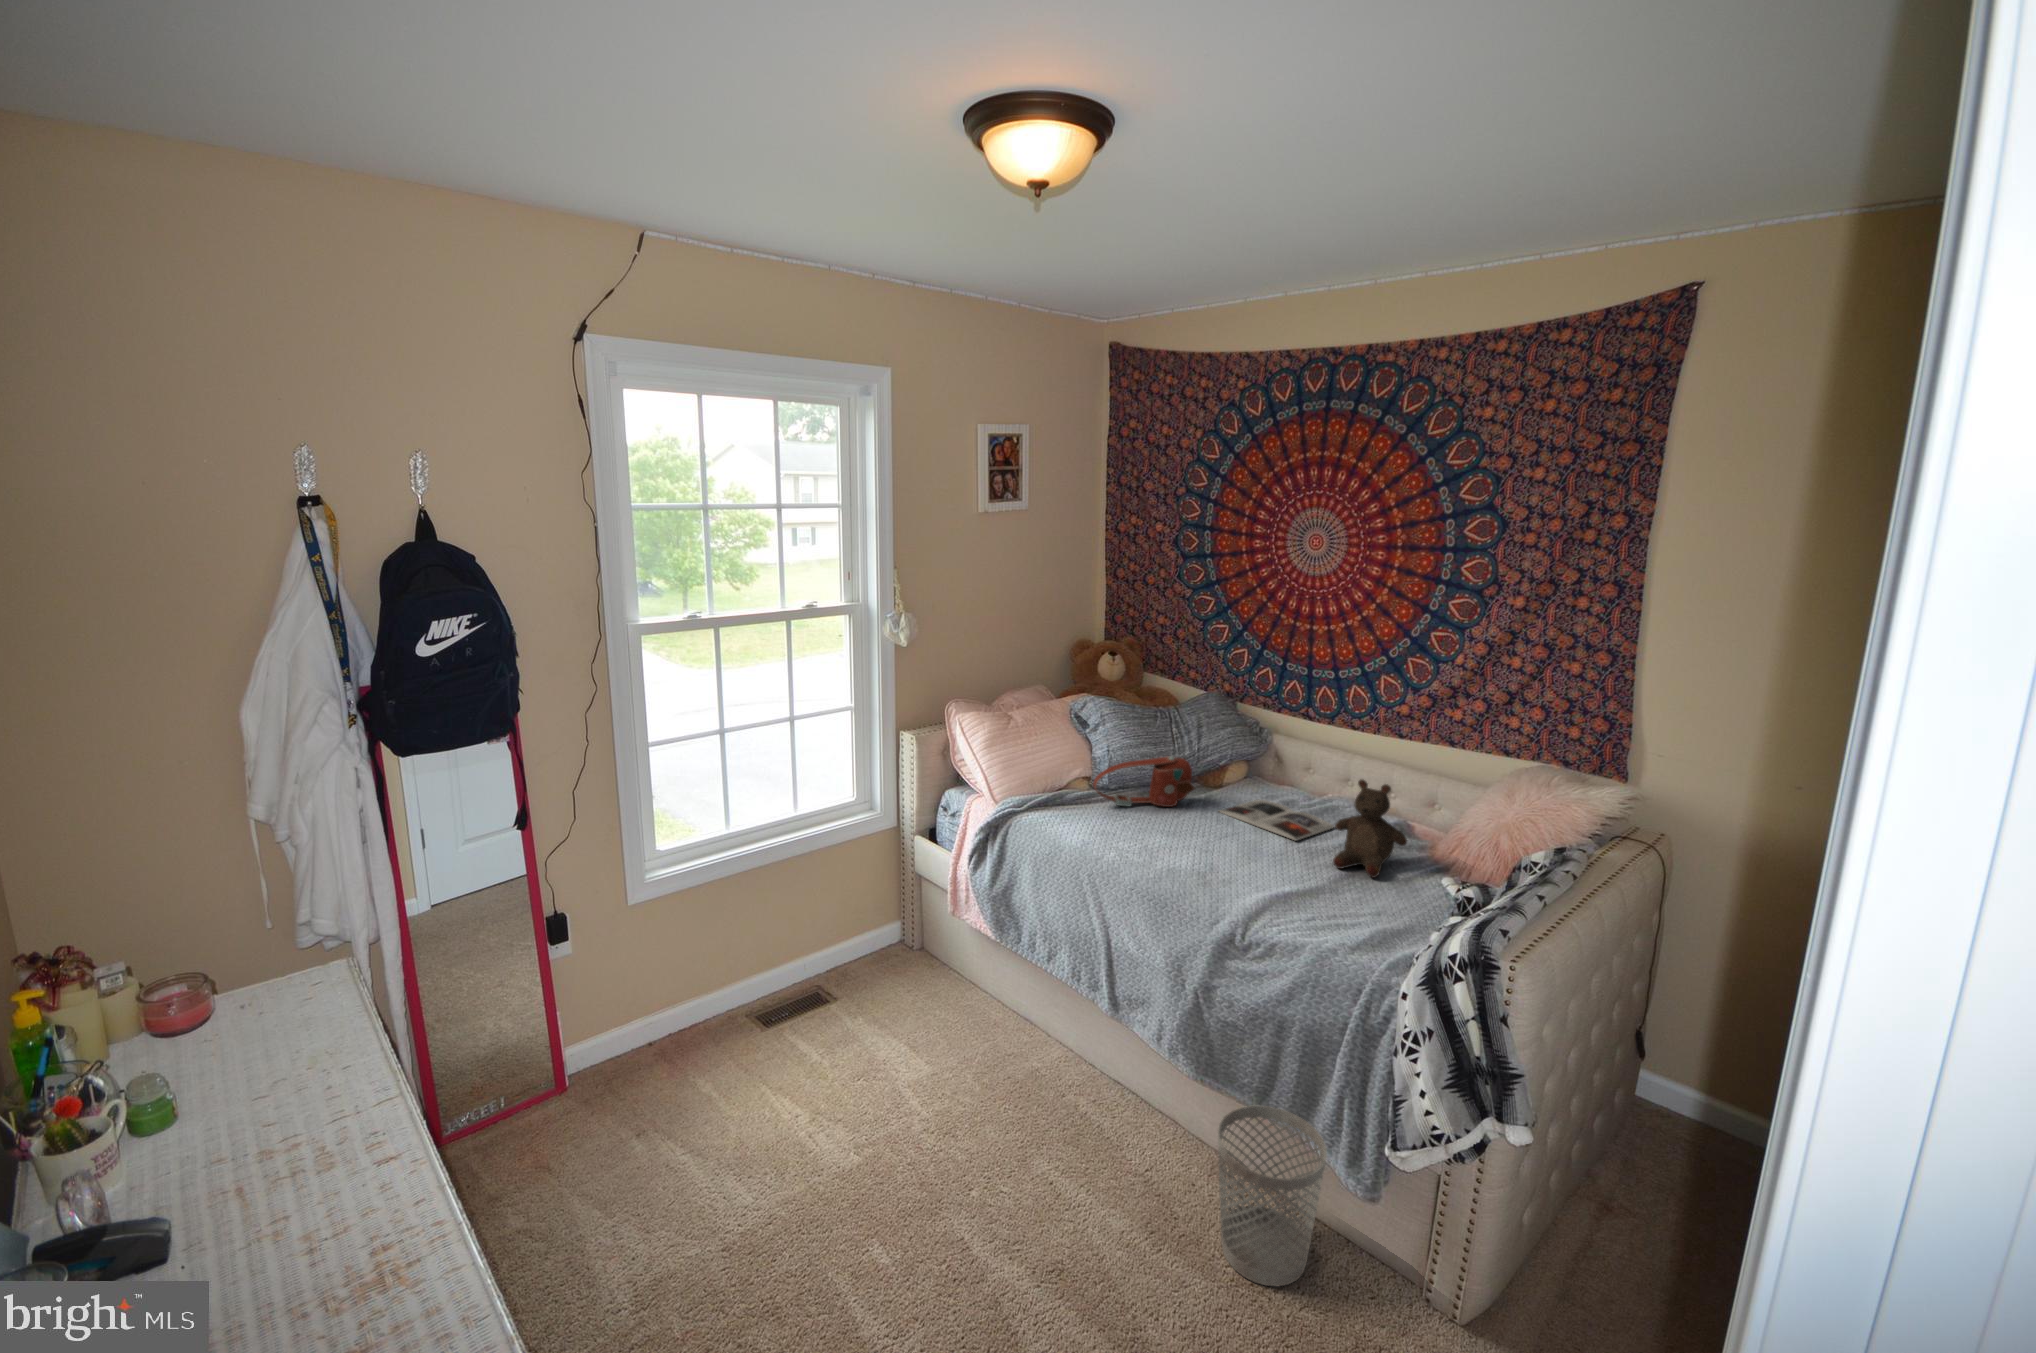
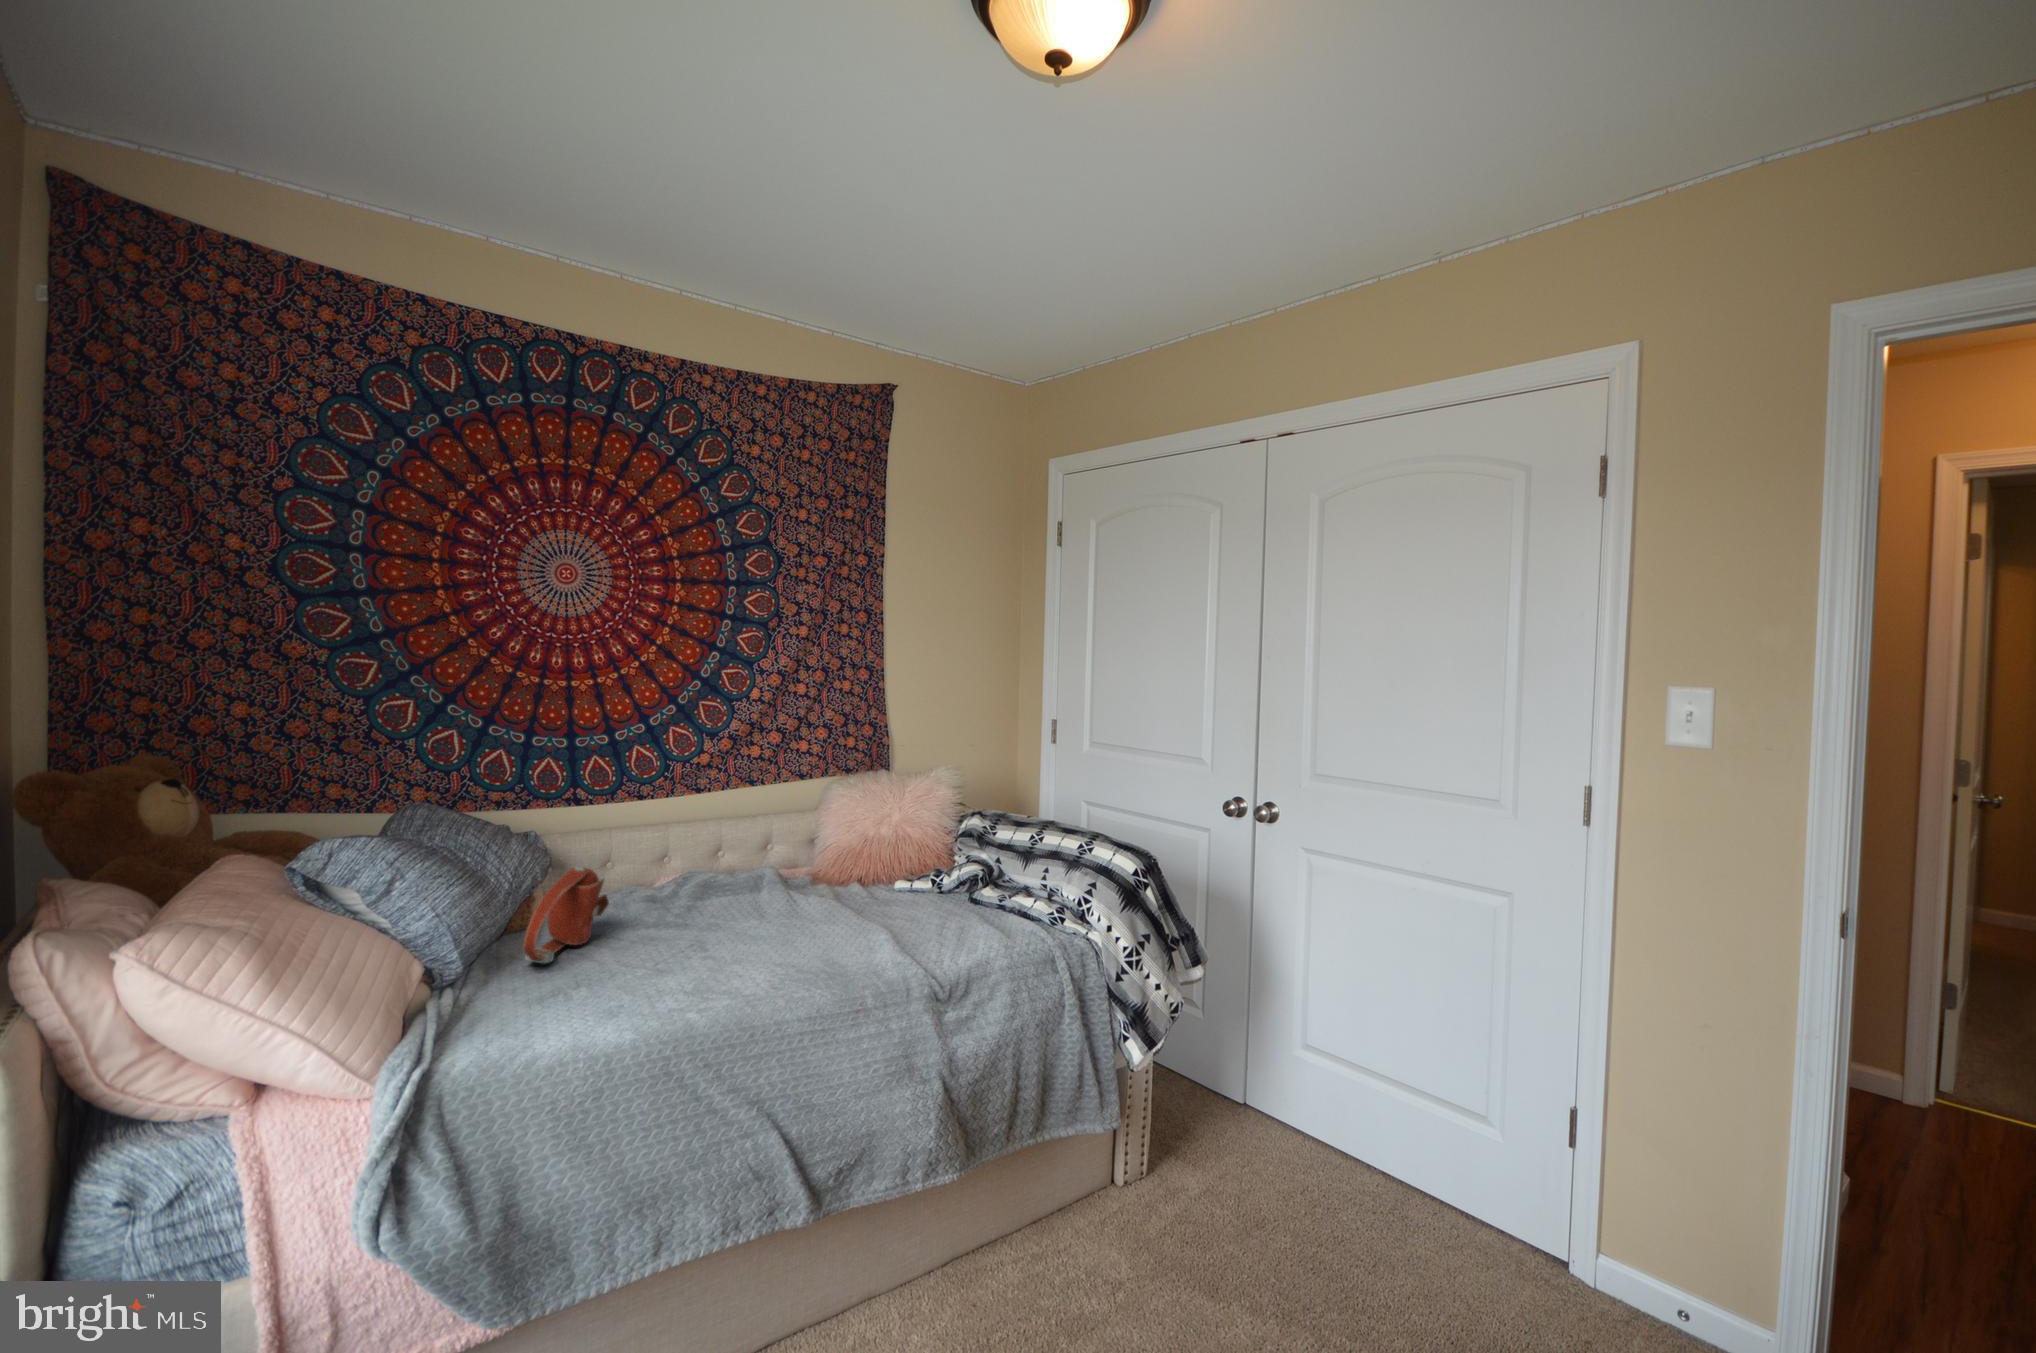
stuffed bear: present [1333,780,1407,878] -> none [801,806,877,907]
magazine: present [1219,799,1335,840] -> none [621,890,763,926]
wastebasket: present [1218,1106,1327,1287] -> none [1020,1105,1128,1287]

